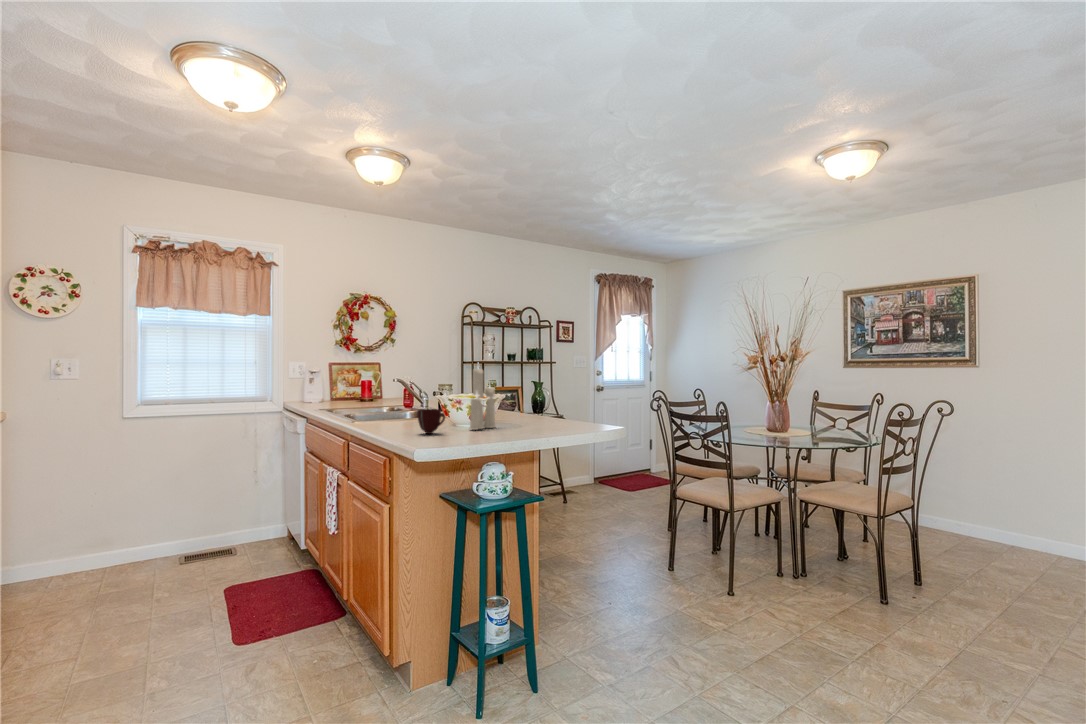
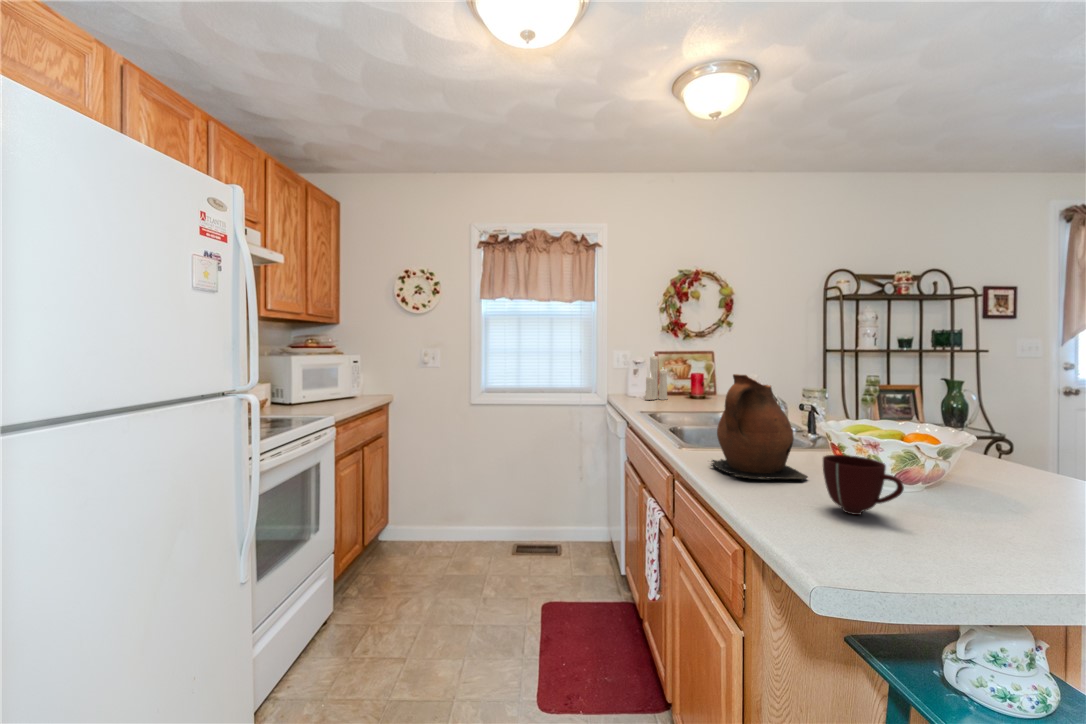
candle: present [469,369,495,430] -> present [645,356,667,400]
ceramic pitcher: none [367,373,418,429] -> present [712,374,808,480]

